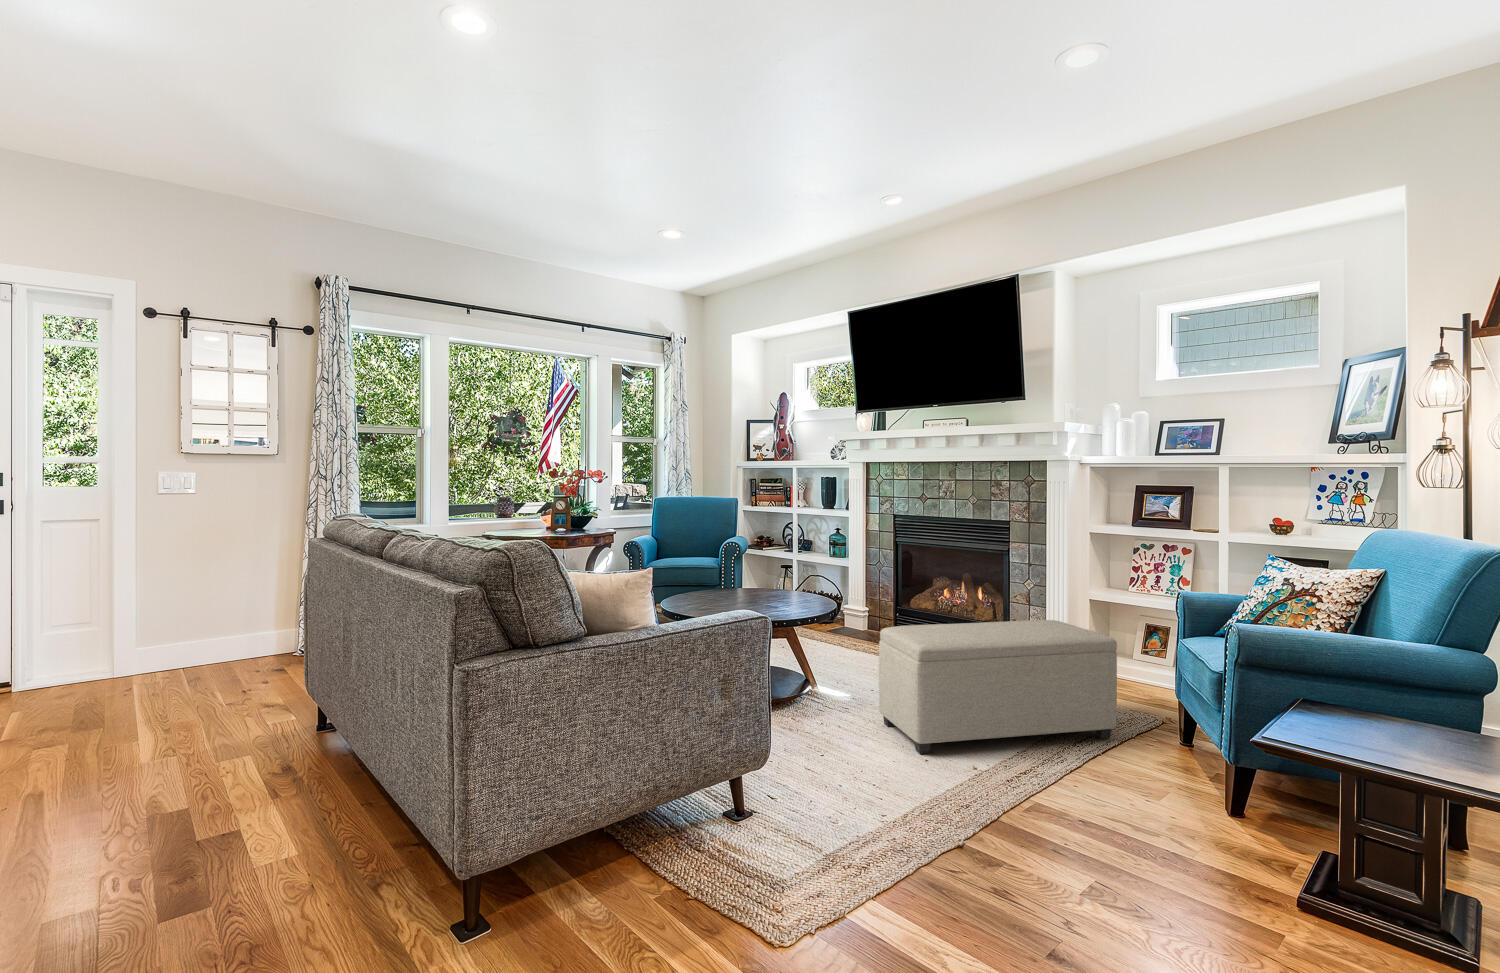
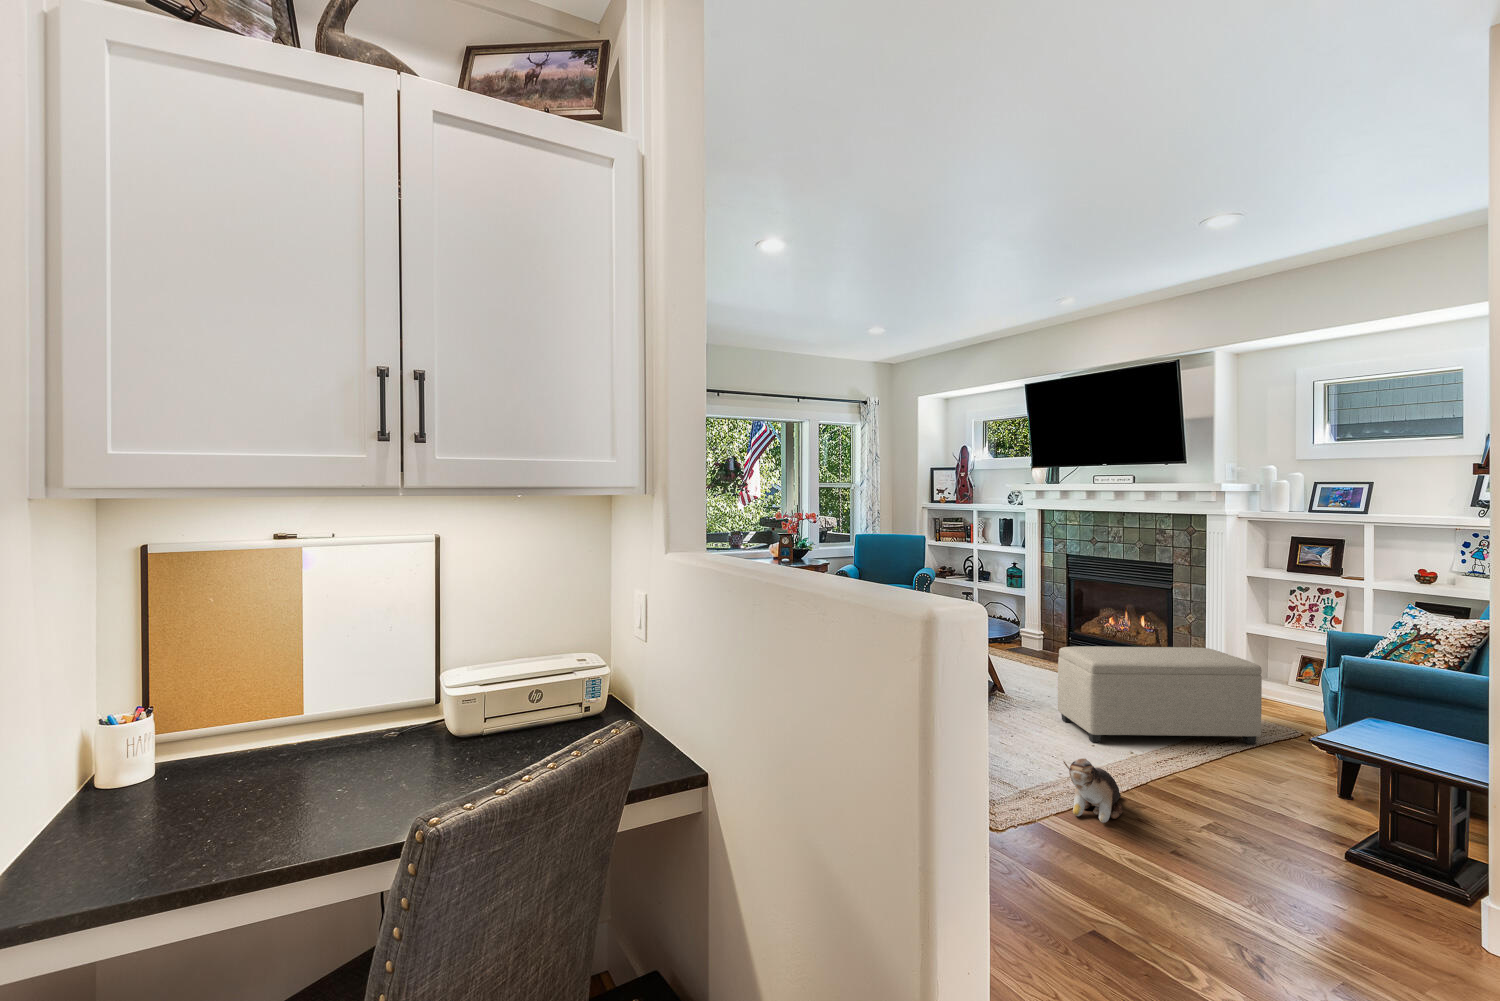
plush toy: none [871,797,956,894] -> present [1063,758,1123,823]

